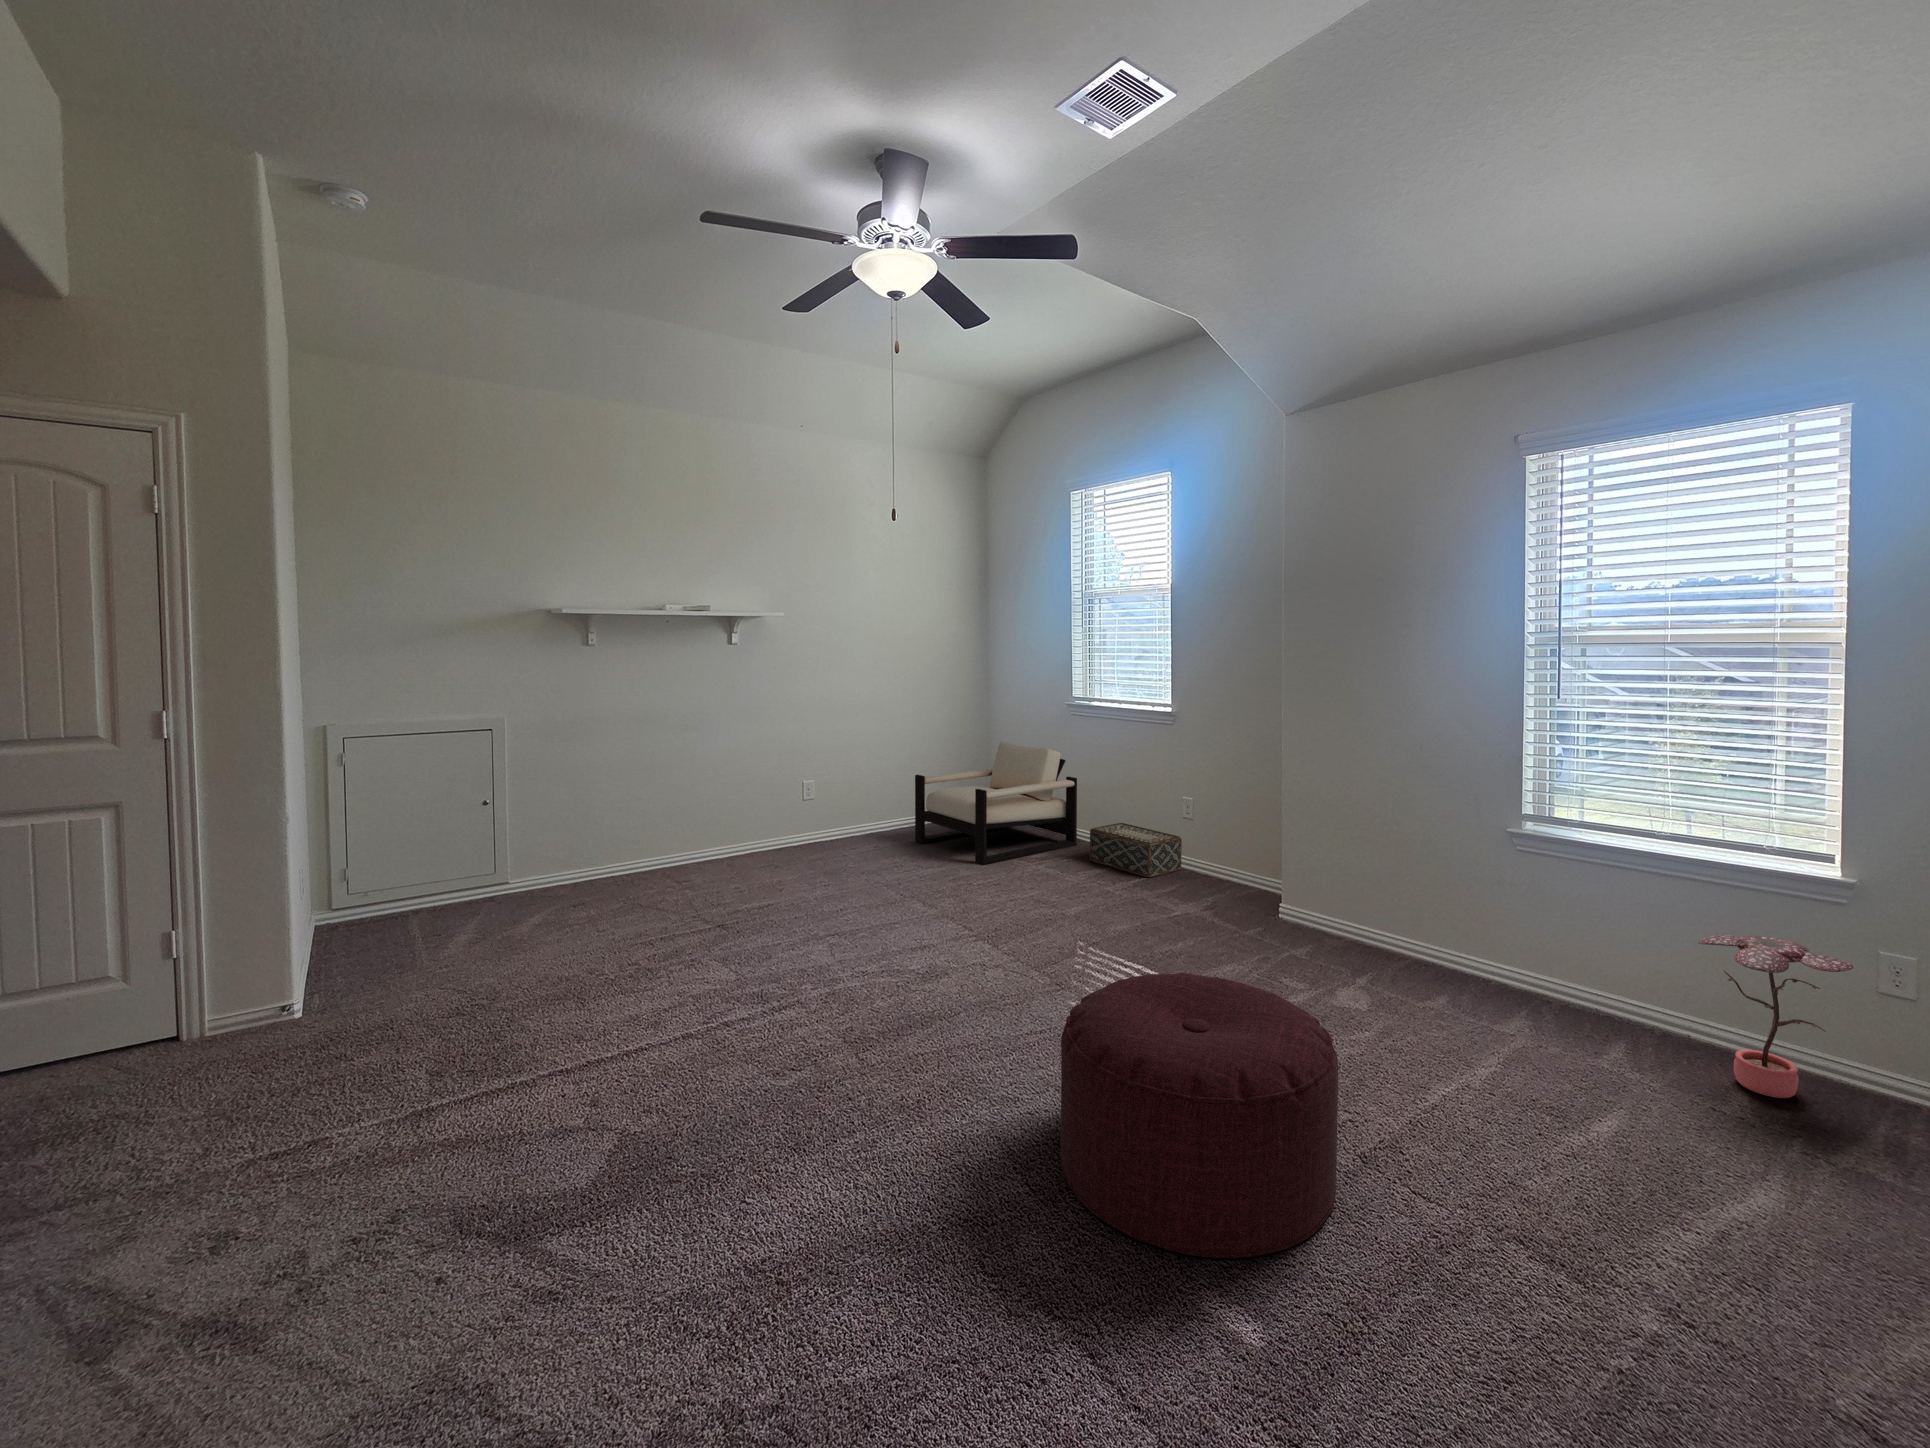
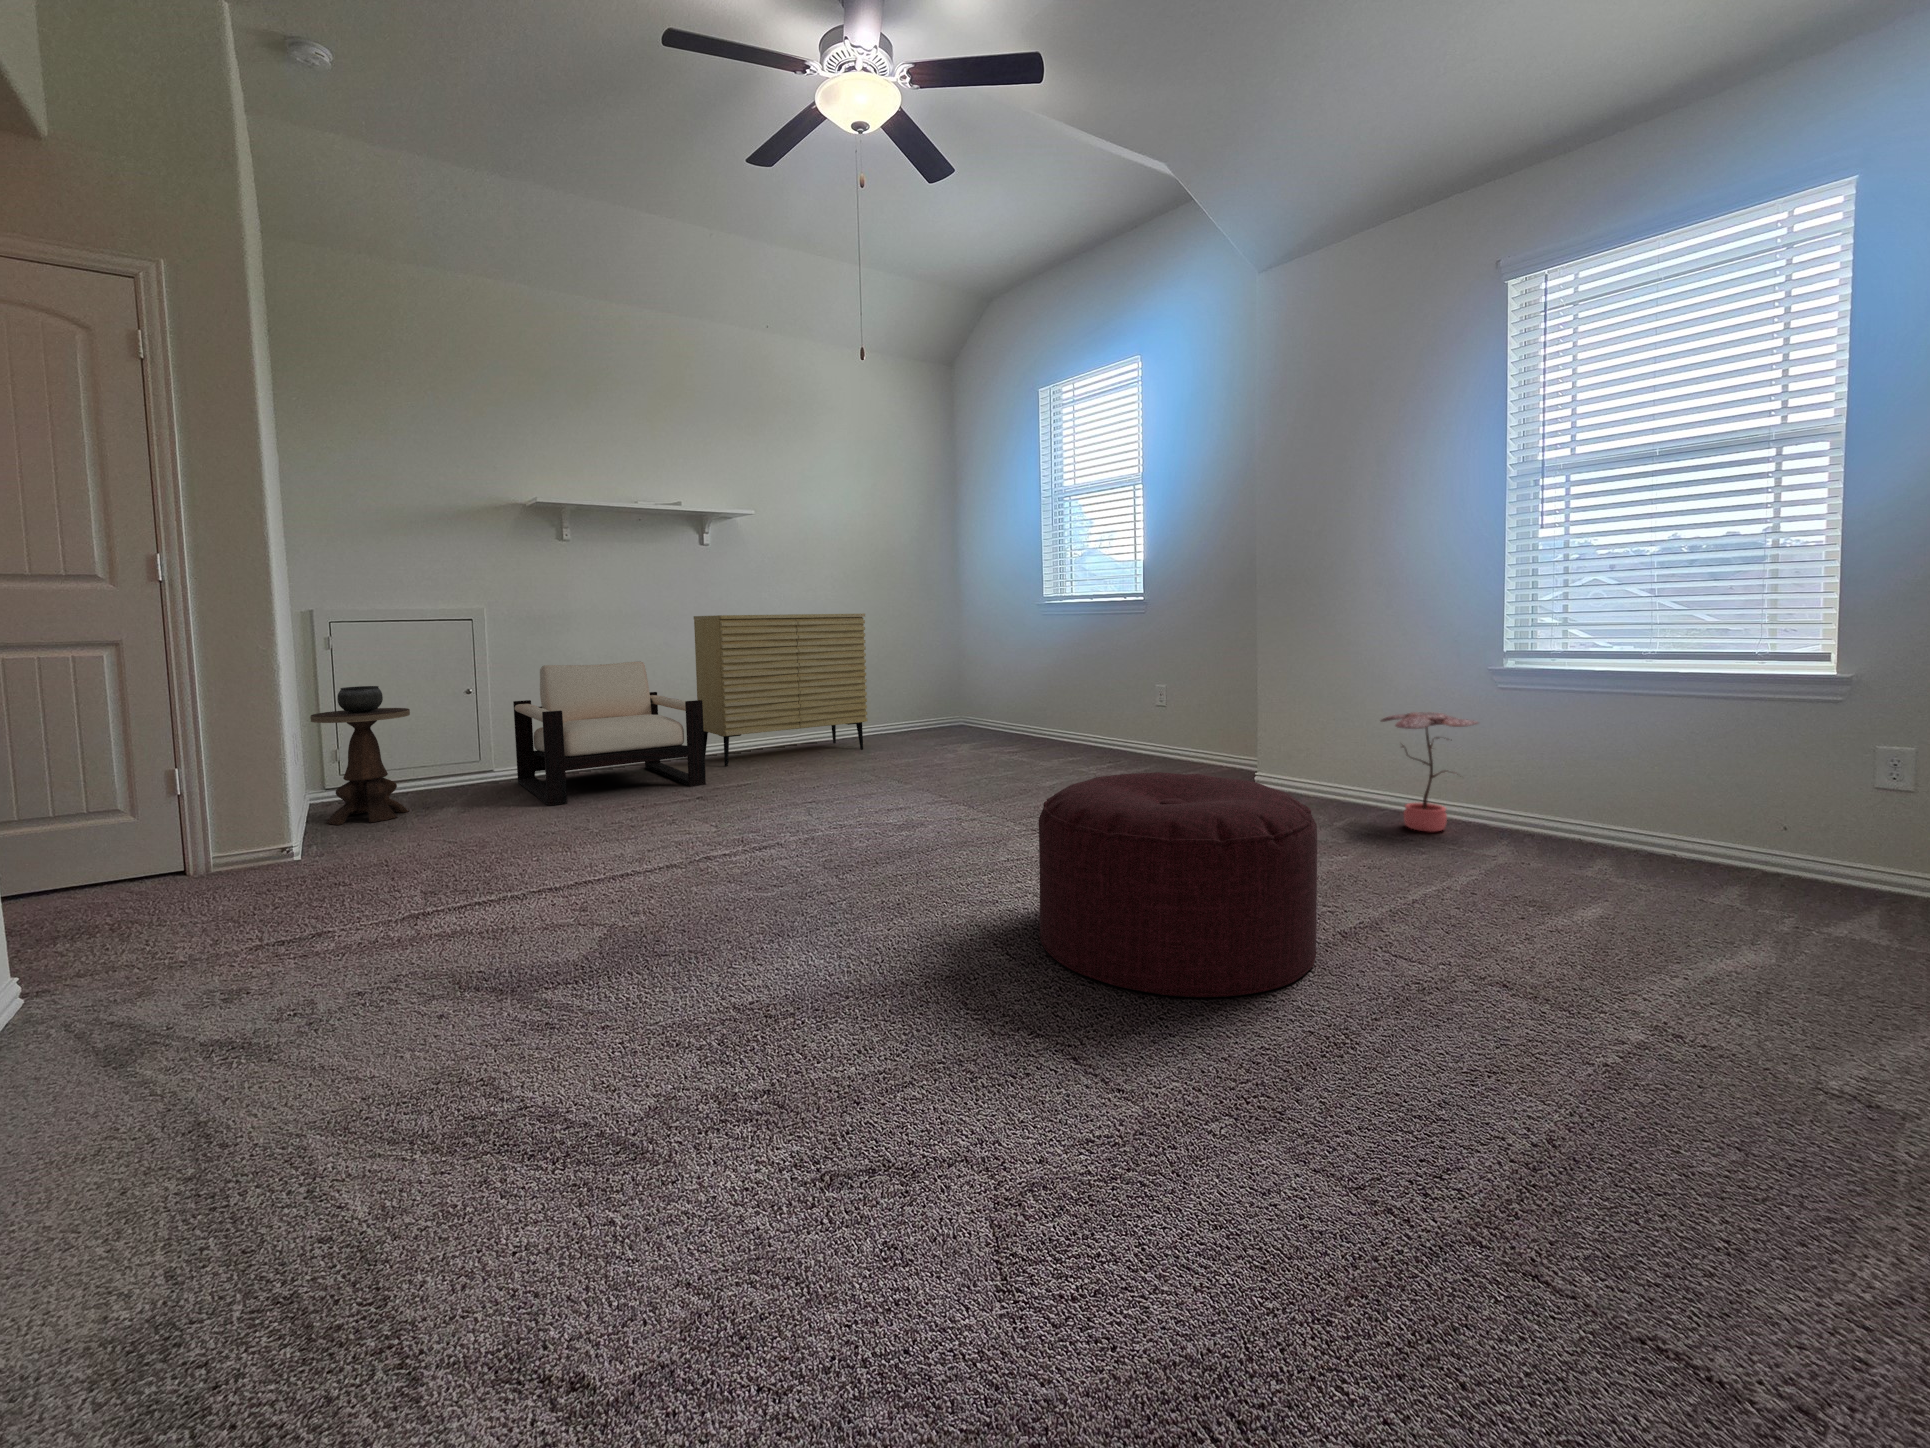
dresser: none [720,707,894,871] -> present [694,614,868,766]
armchair: present [915,741,1077,865] -> present [513,661,706,806]
side table: none [320,810,424,958] -> present [310,686,410,825]
woven basket: present [1090,823,1182,878] -> none [1064,718,1156,764]
potted plant: present [1698,935,1853,1098] -> present [1381,712,1478,832]

